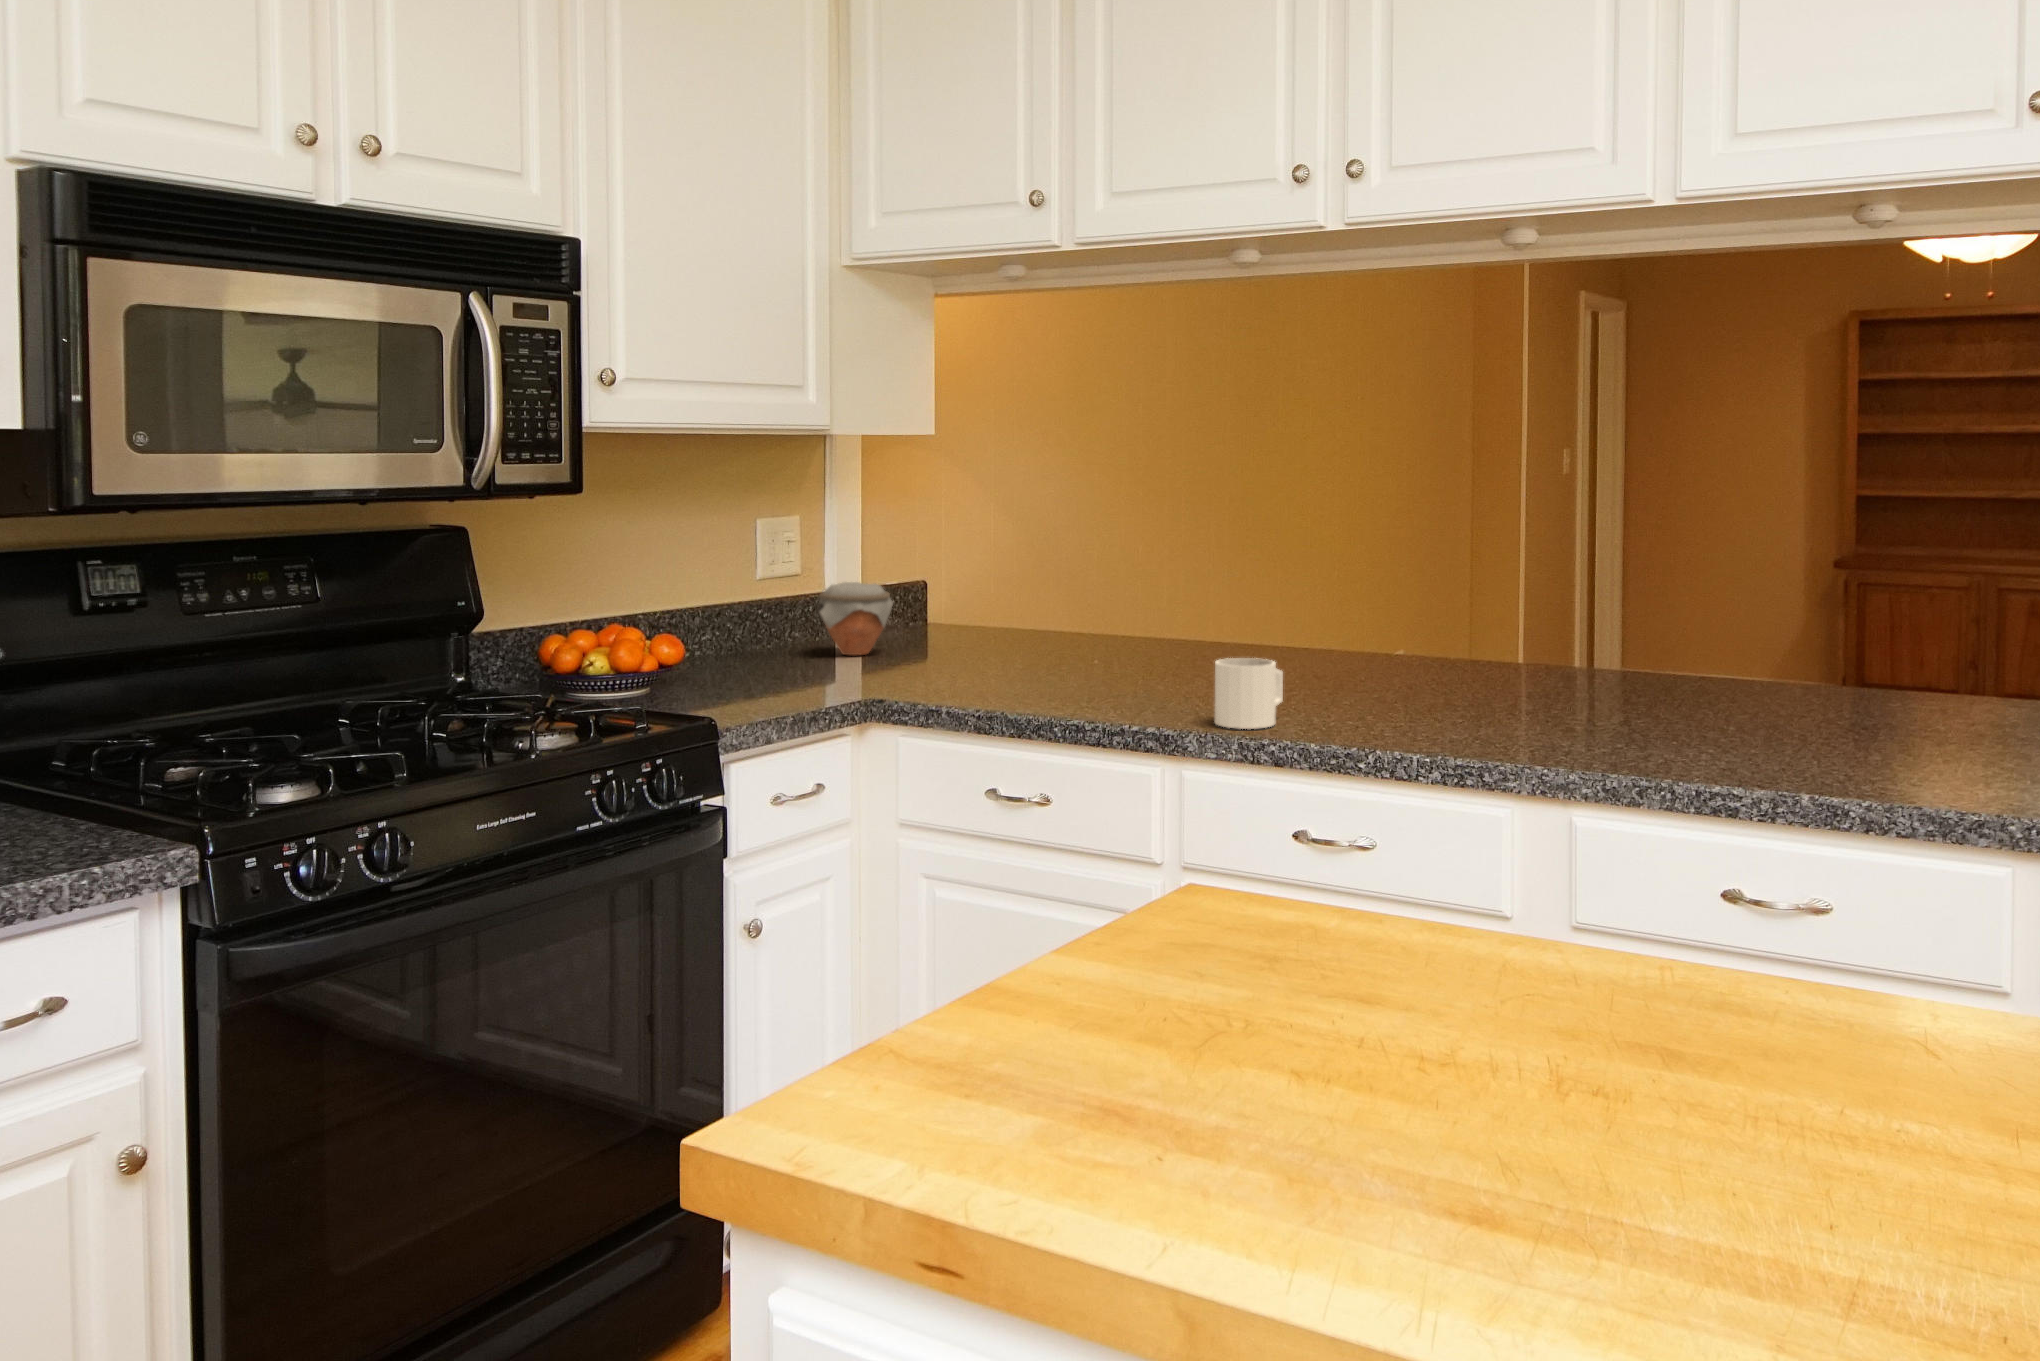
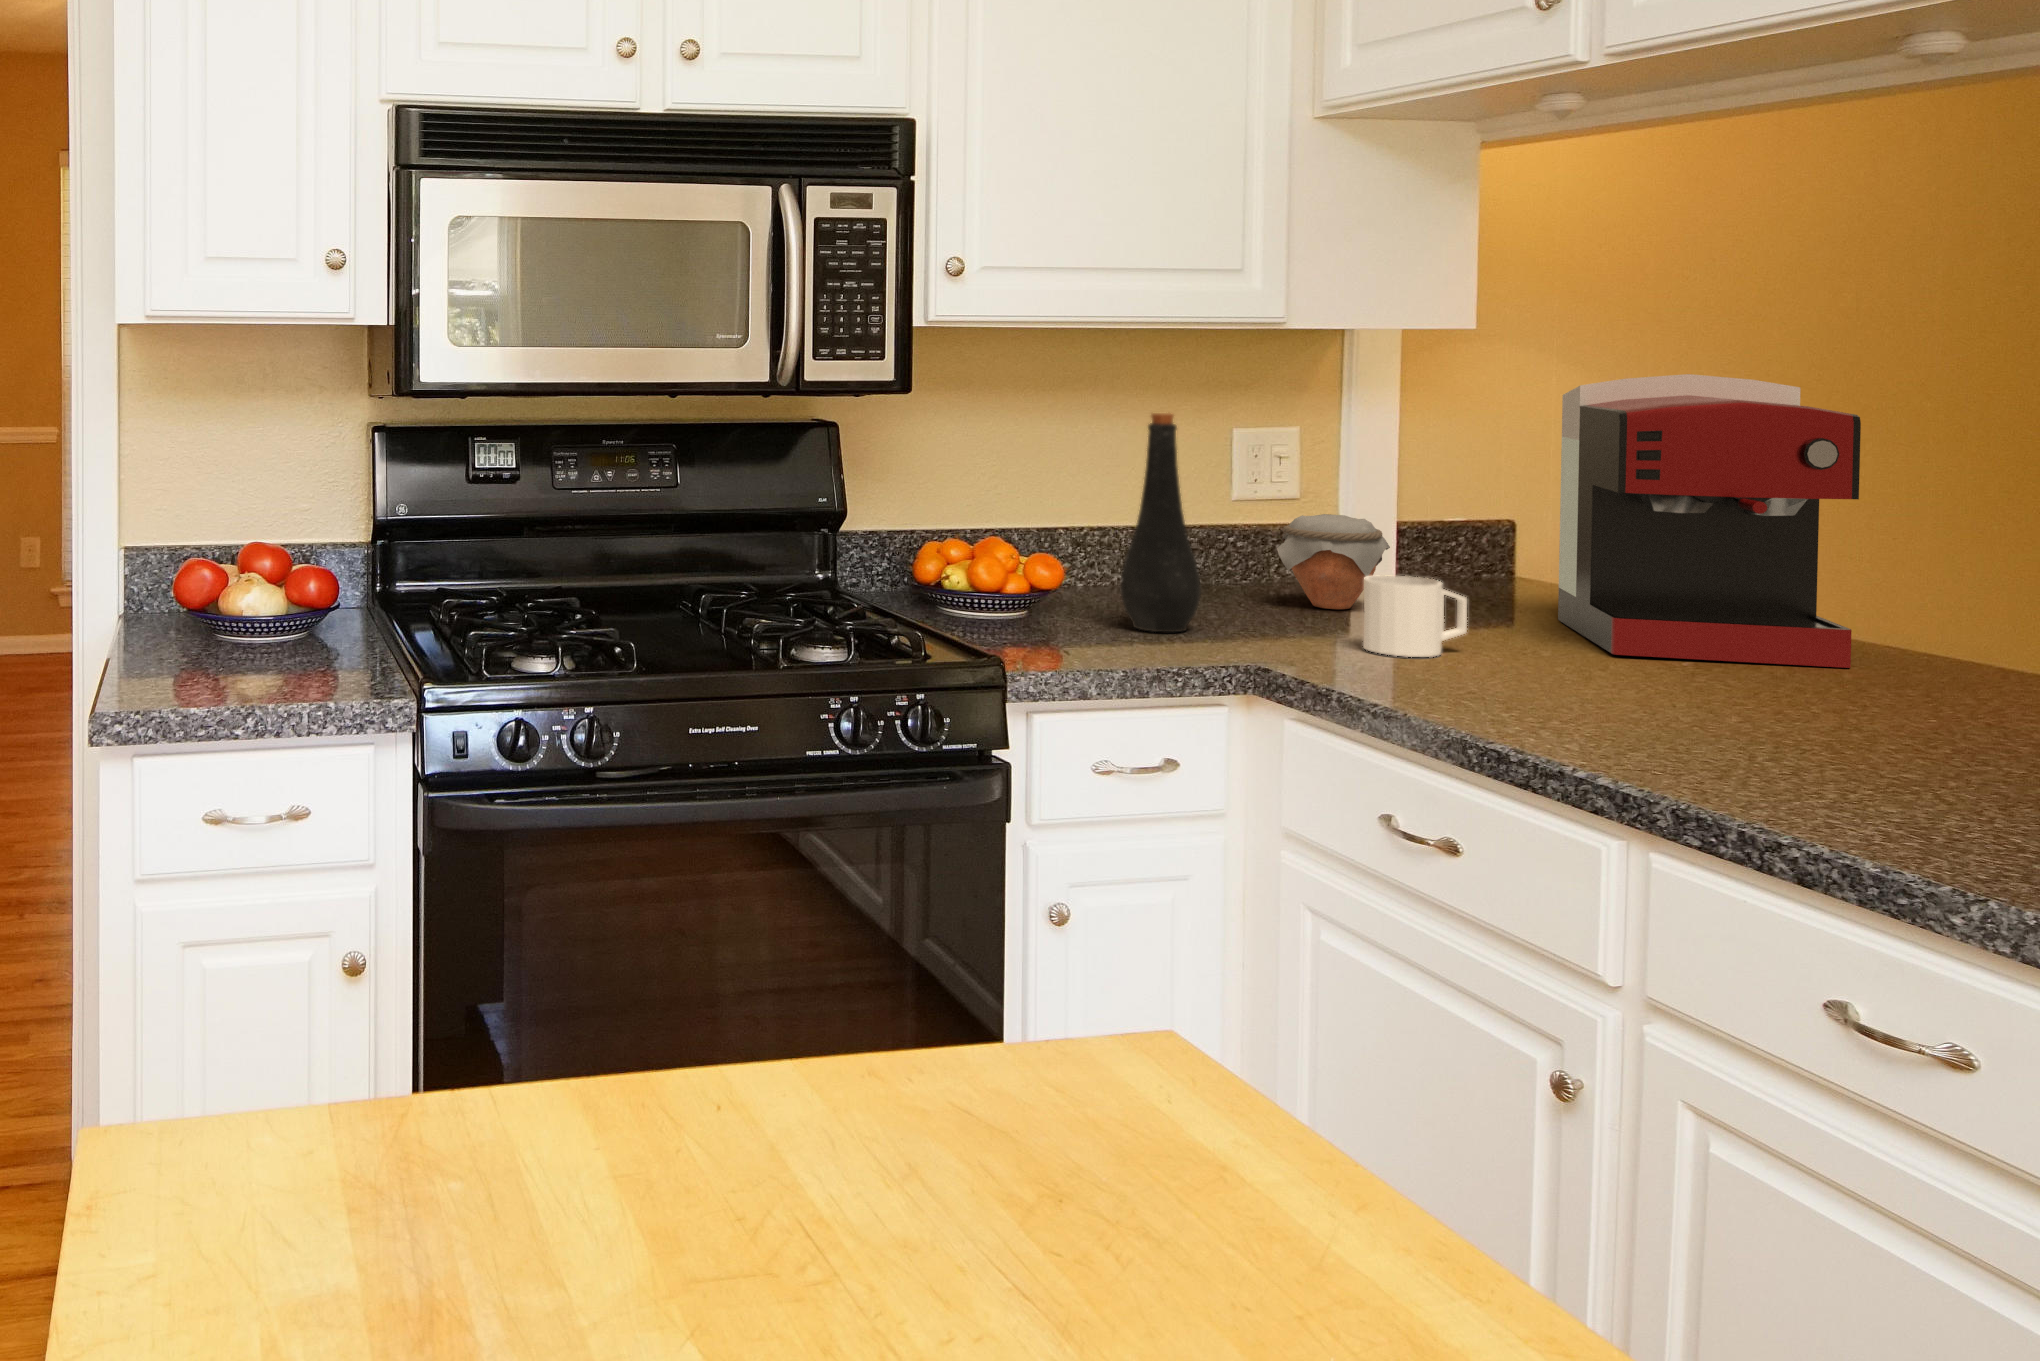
coffee maker: none [1000,469,1179,662] -> present [1558,374,1861,668]
bottle: none [734,506,798,687] -> present [1120,413,1201,632]
mug: present [1215,658,1283,729] -> present [1363,576,1467,657]

